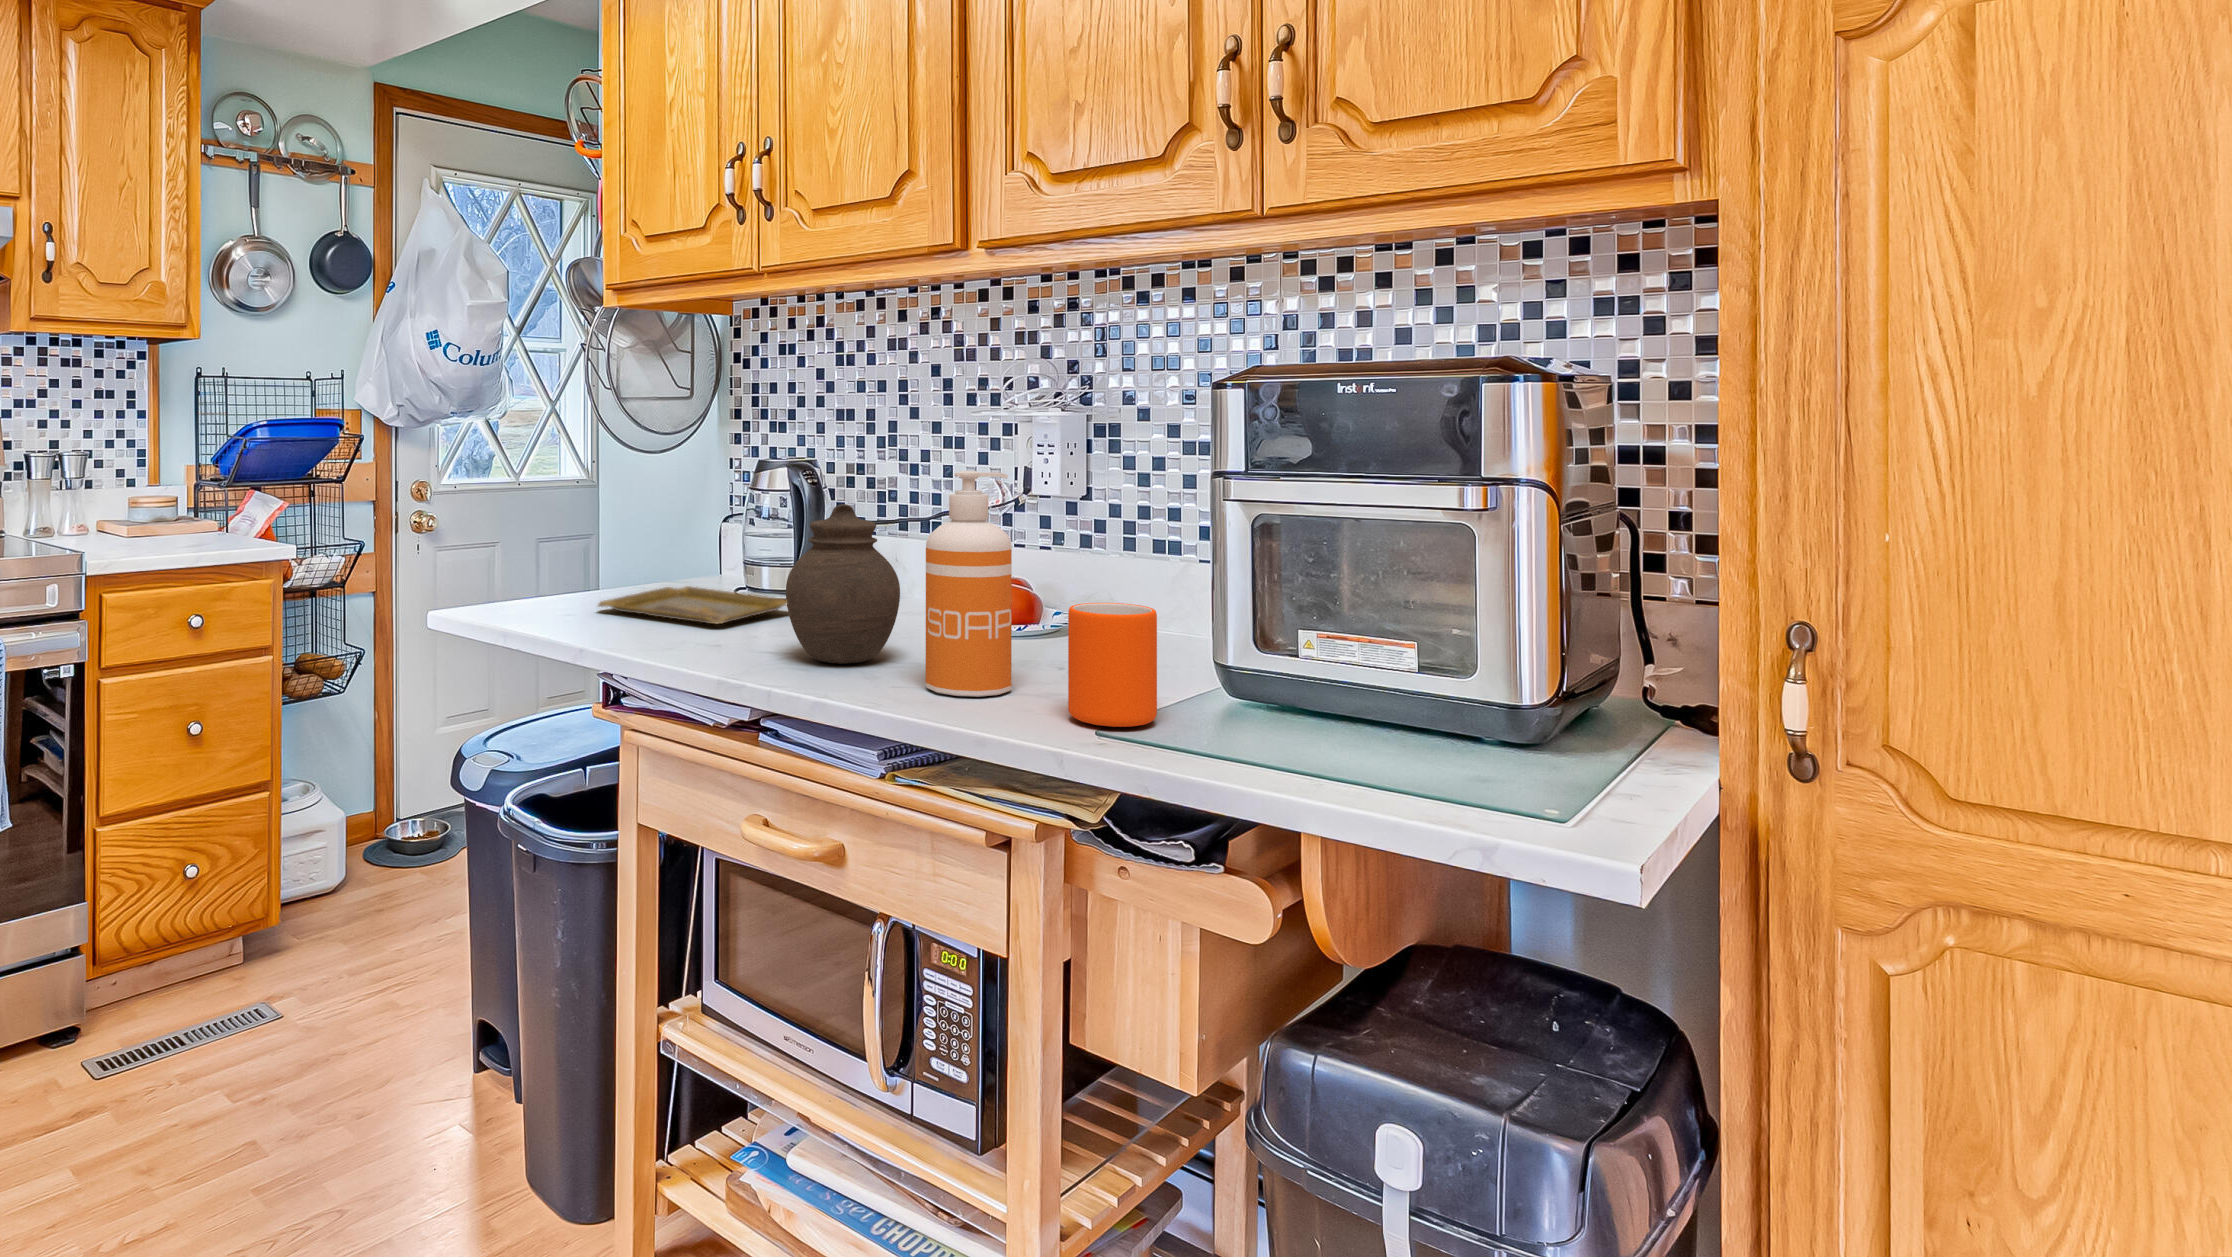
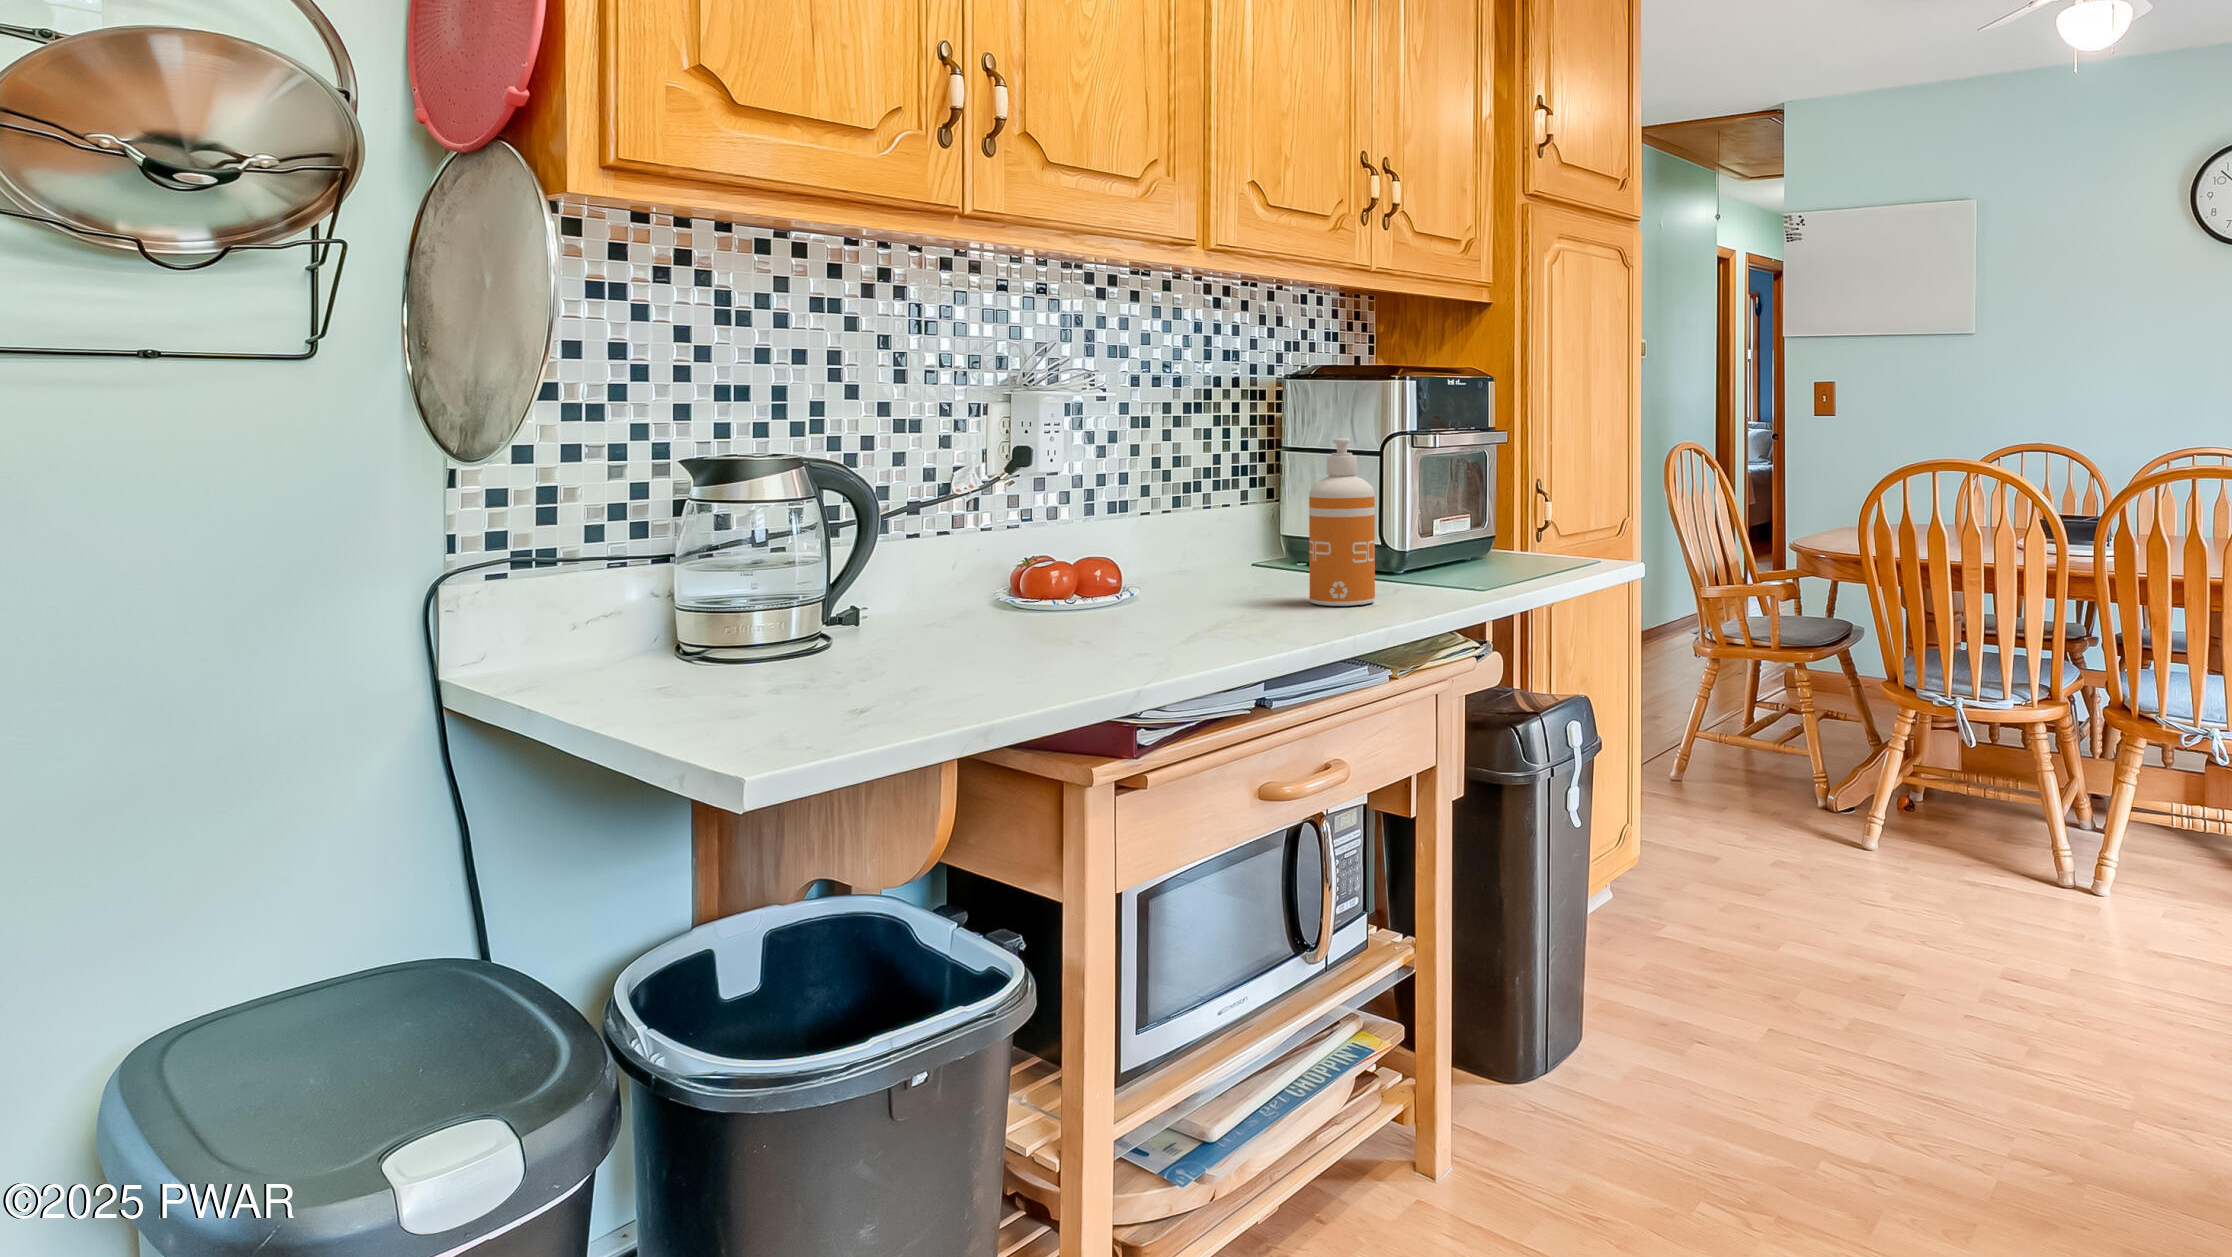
jar: present [786,504,900,664] -> none [1176,477,1283,621]
tray: present [598,586,786,624] -> none [759,618,1046,672]
mug: present [1068,603,1157,727] -> none [1386,517,1457,591]

